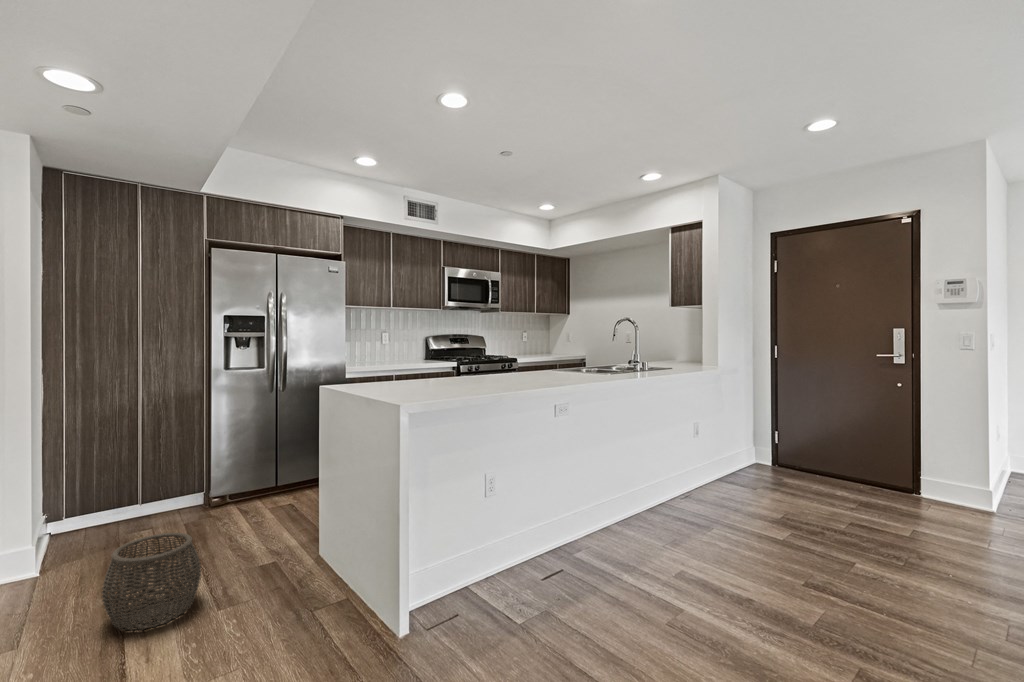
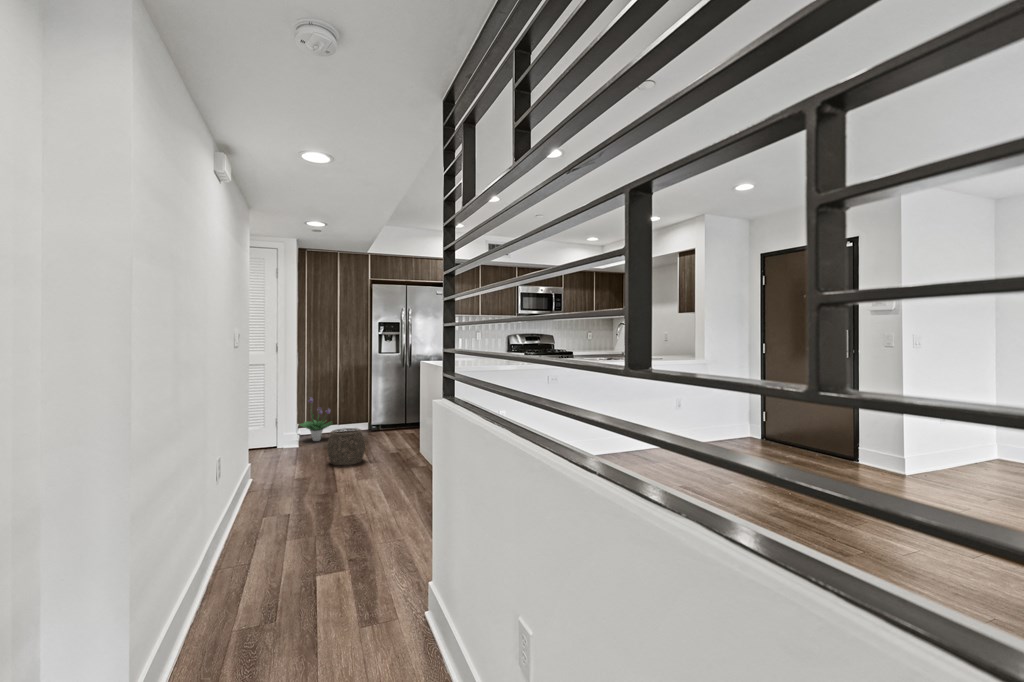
potted plant: none [49,459,131,544] -> present [300,398,332,441]

